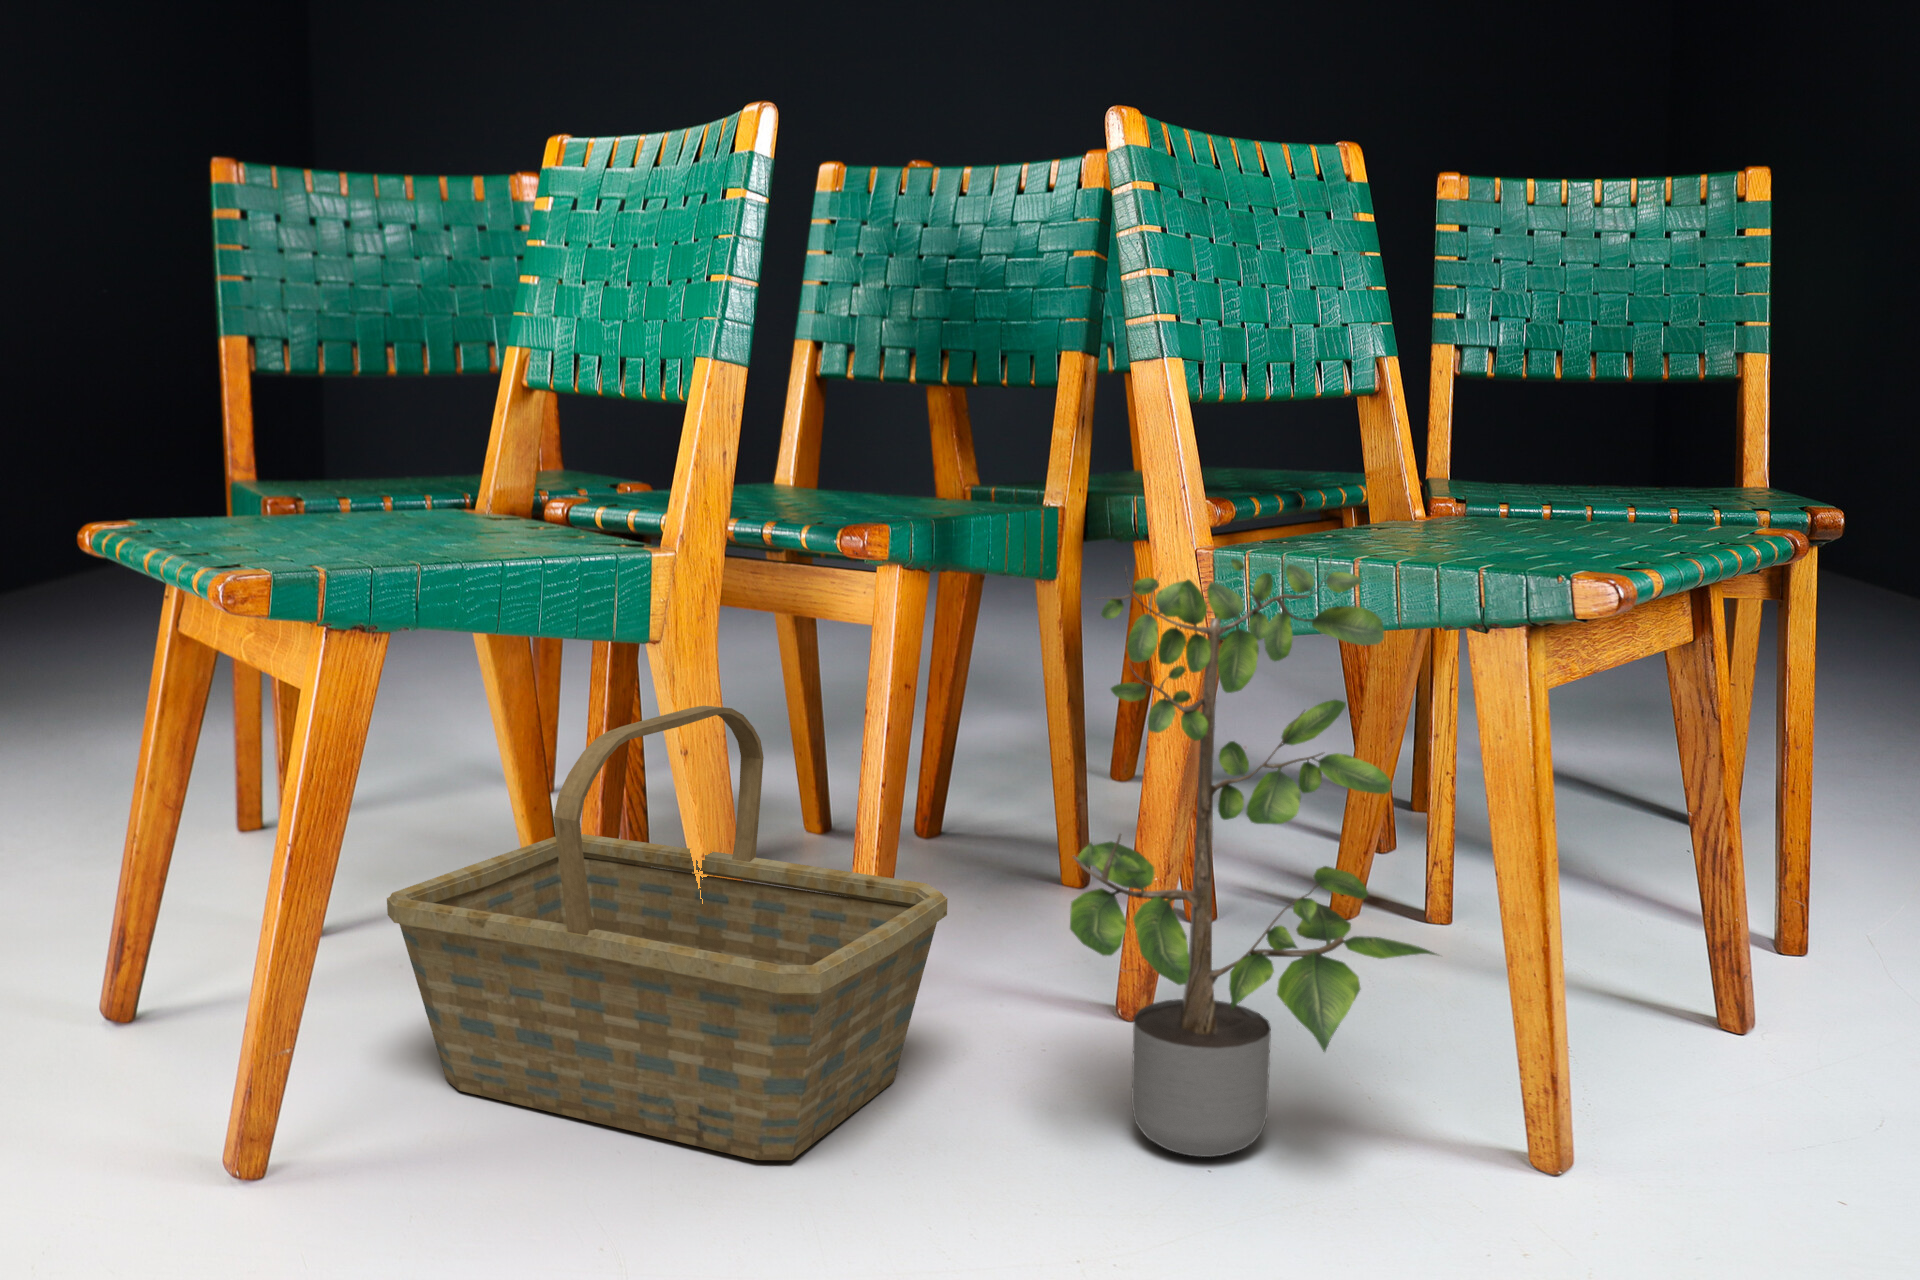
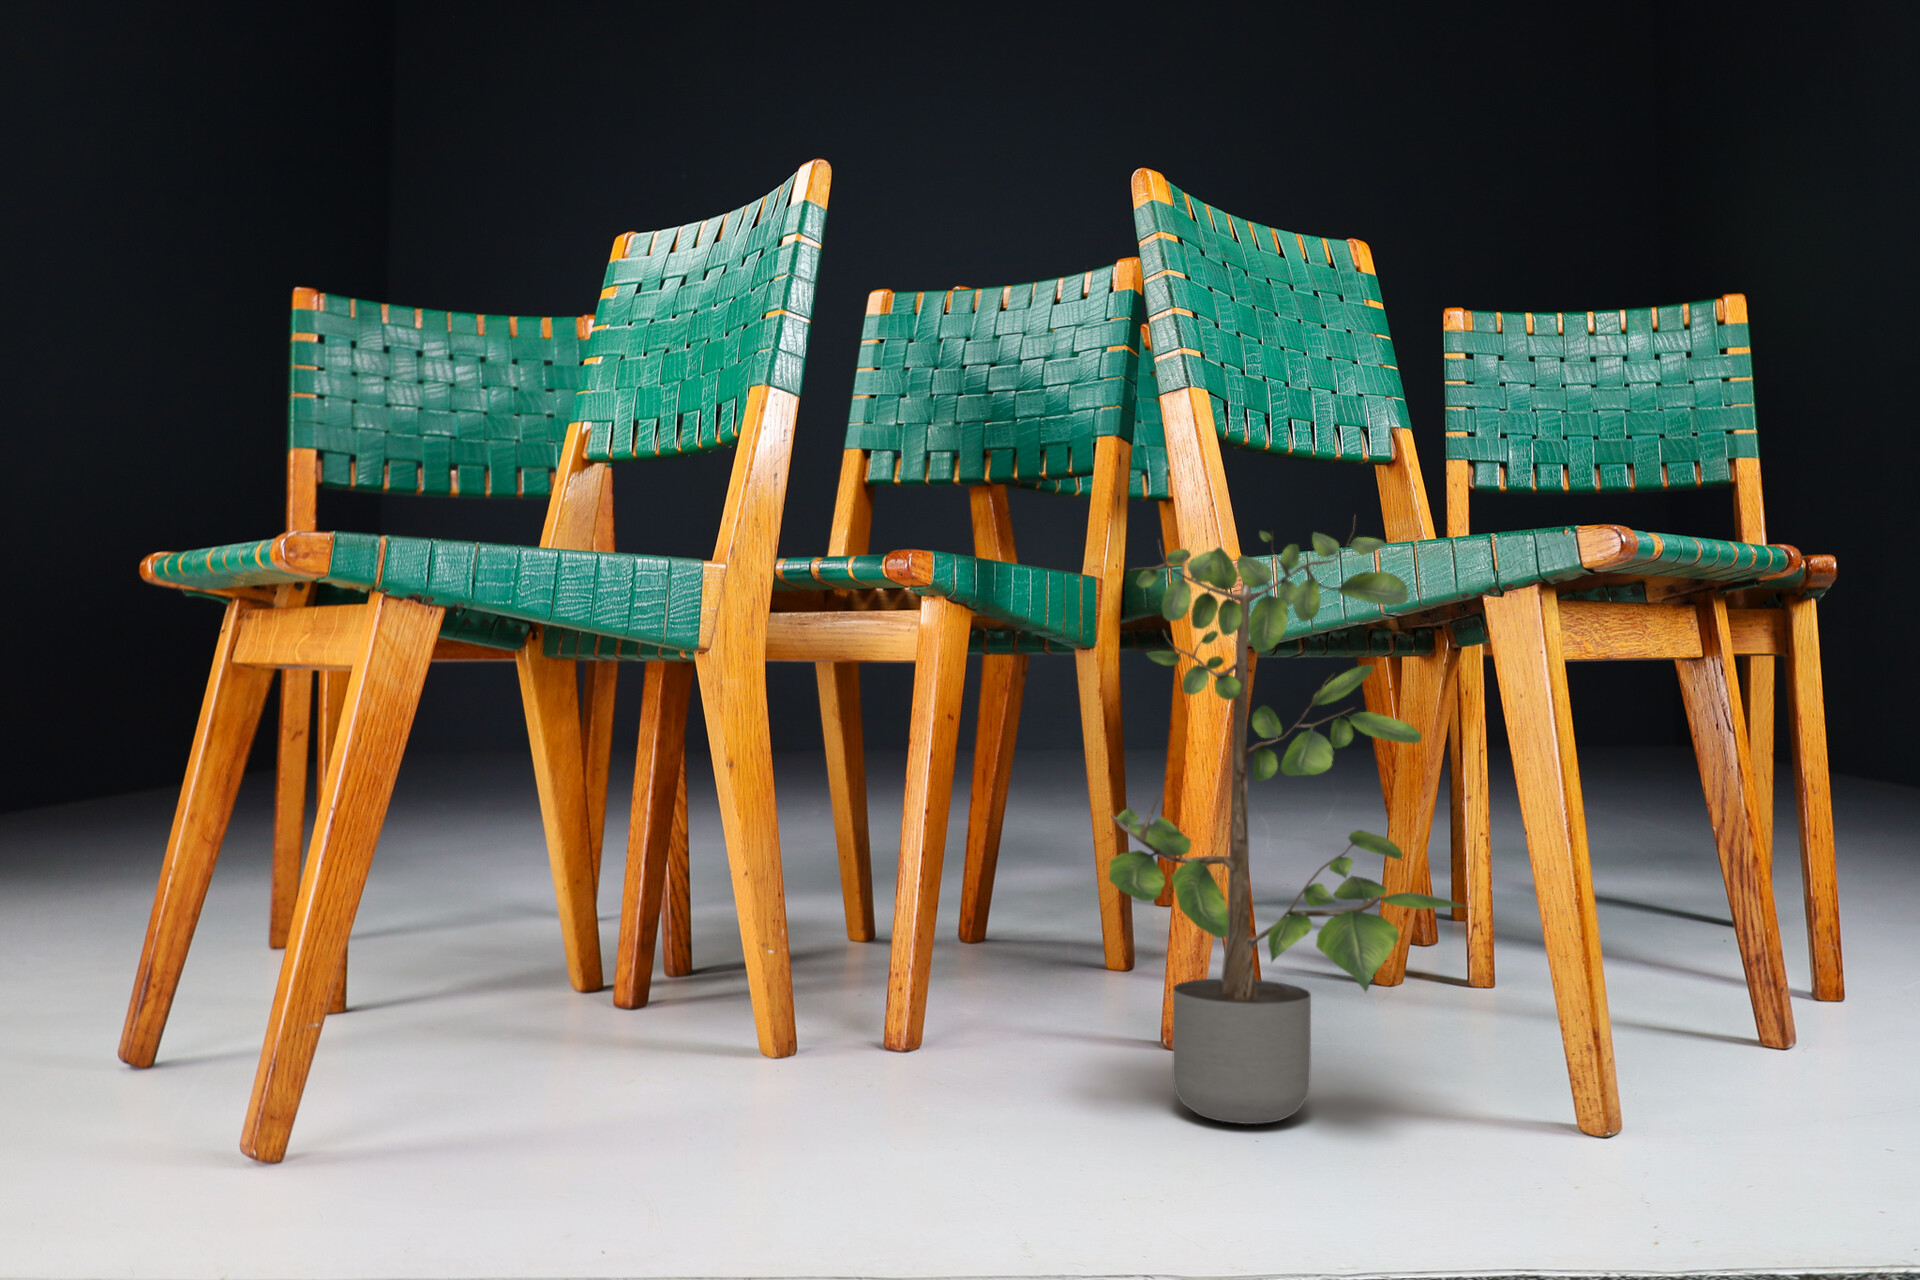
basket: present [387,706,948,1160] -> none [439,701,987,1120]

